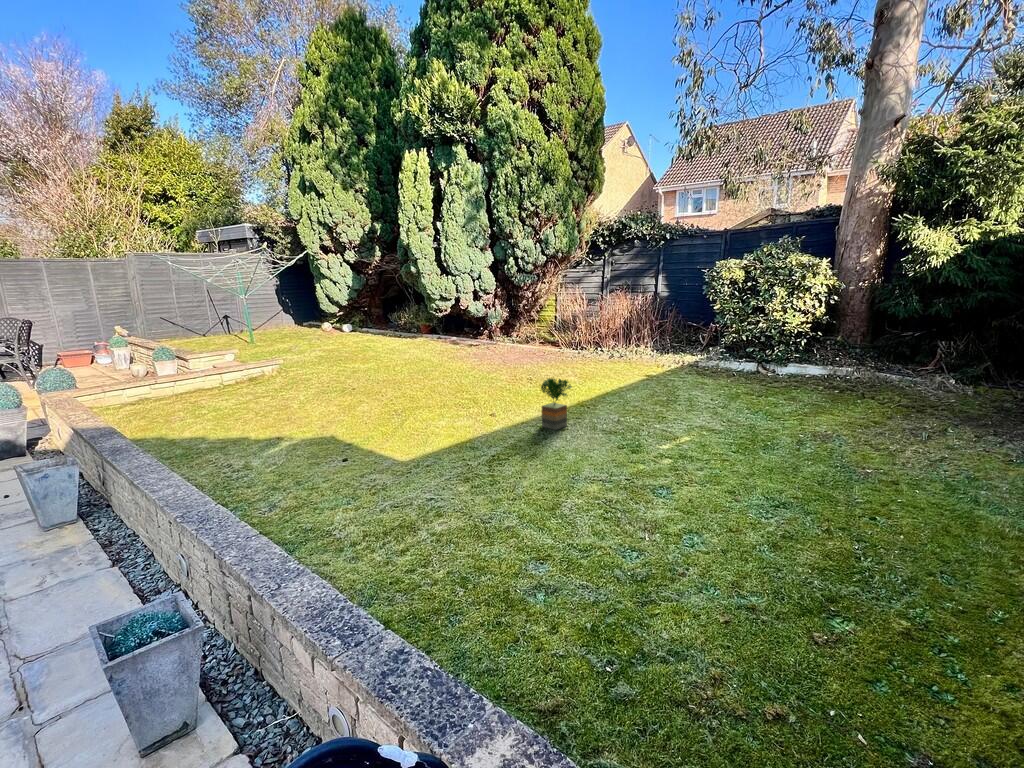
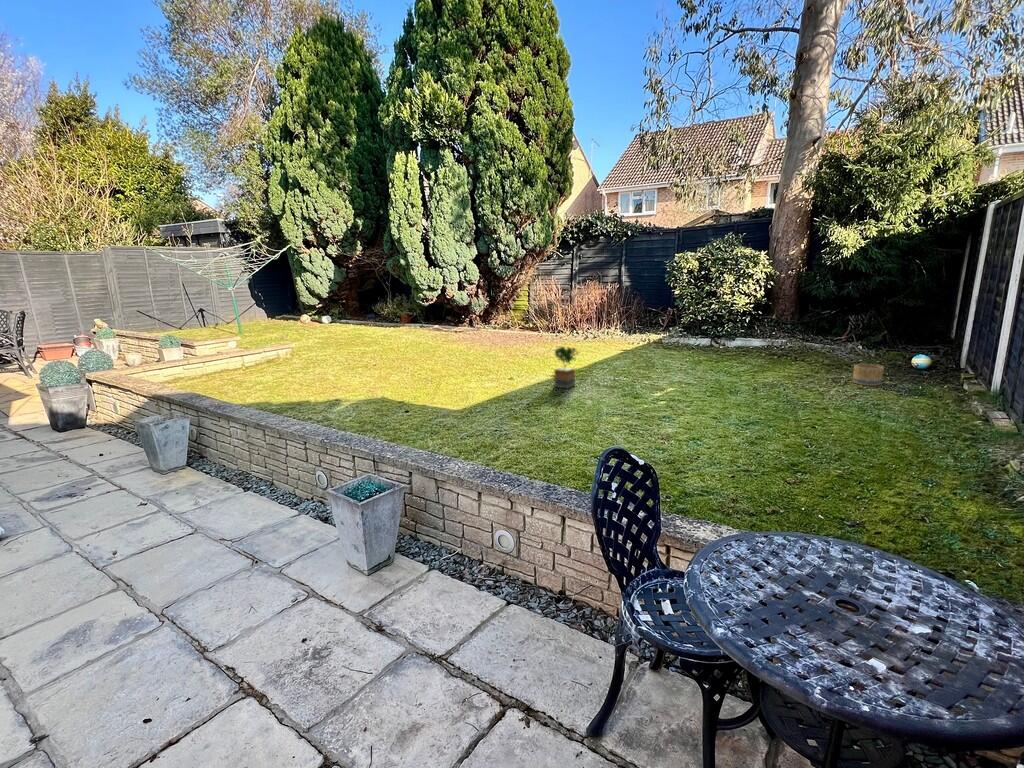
basket: none [936,413,983,445] -> present [853,364,884,386]

